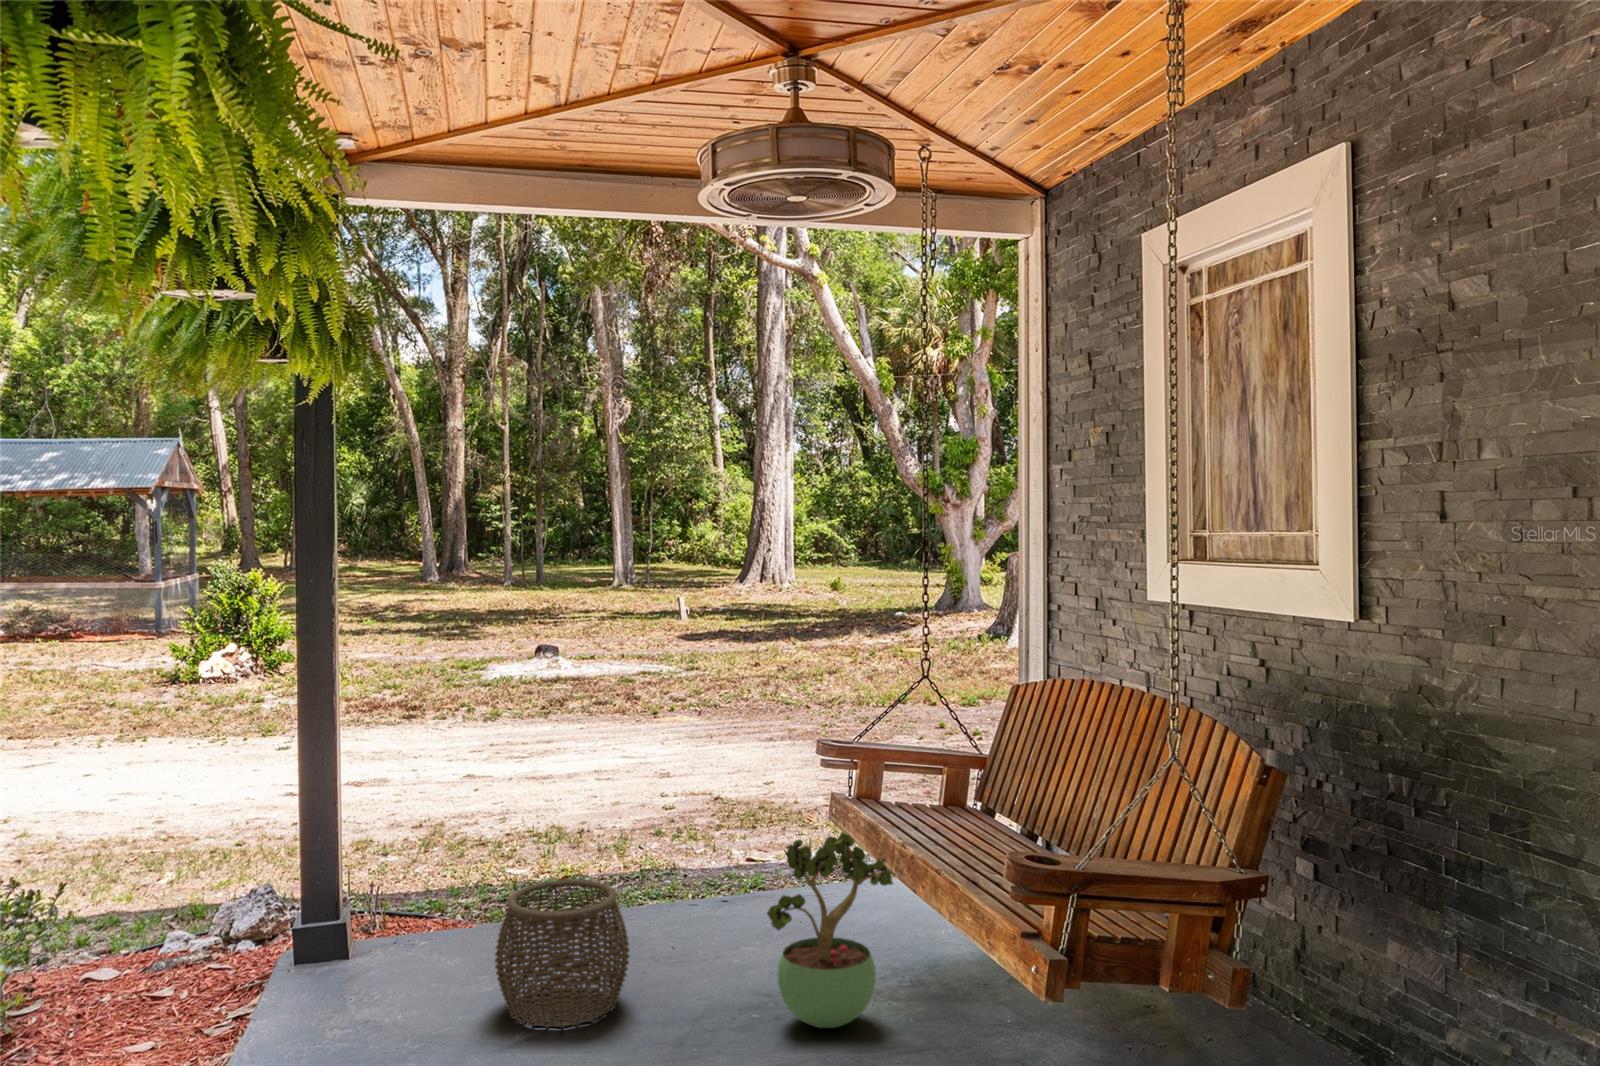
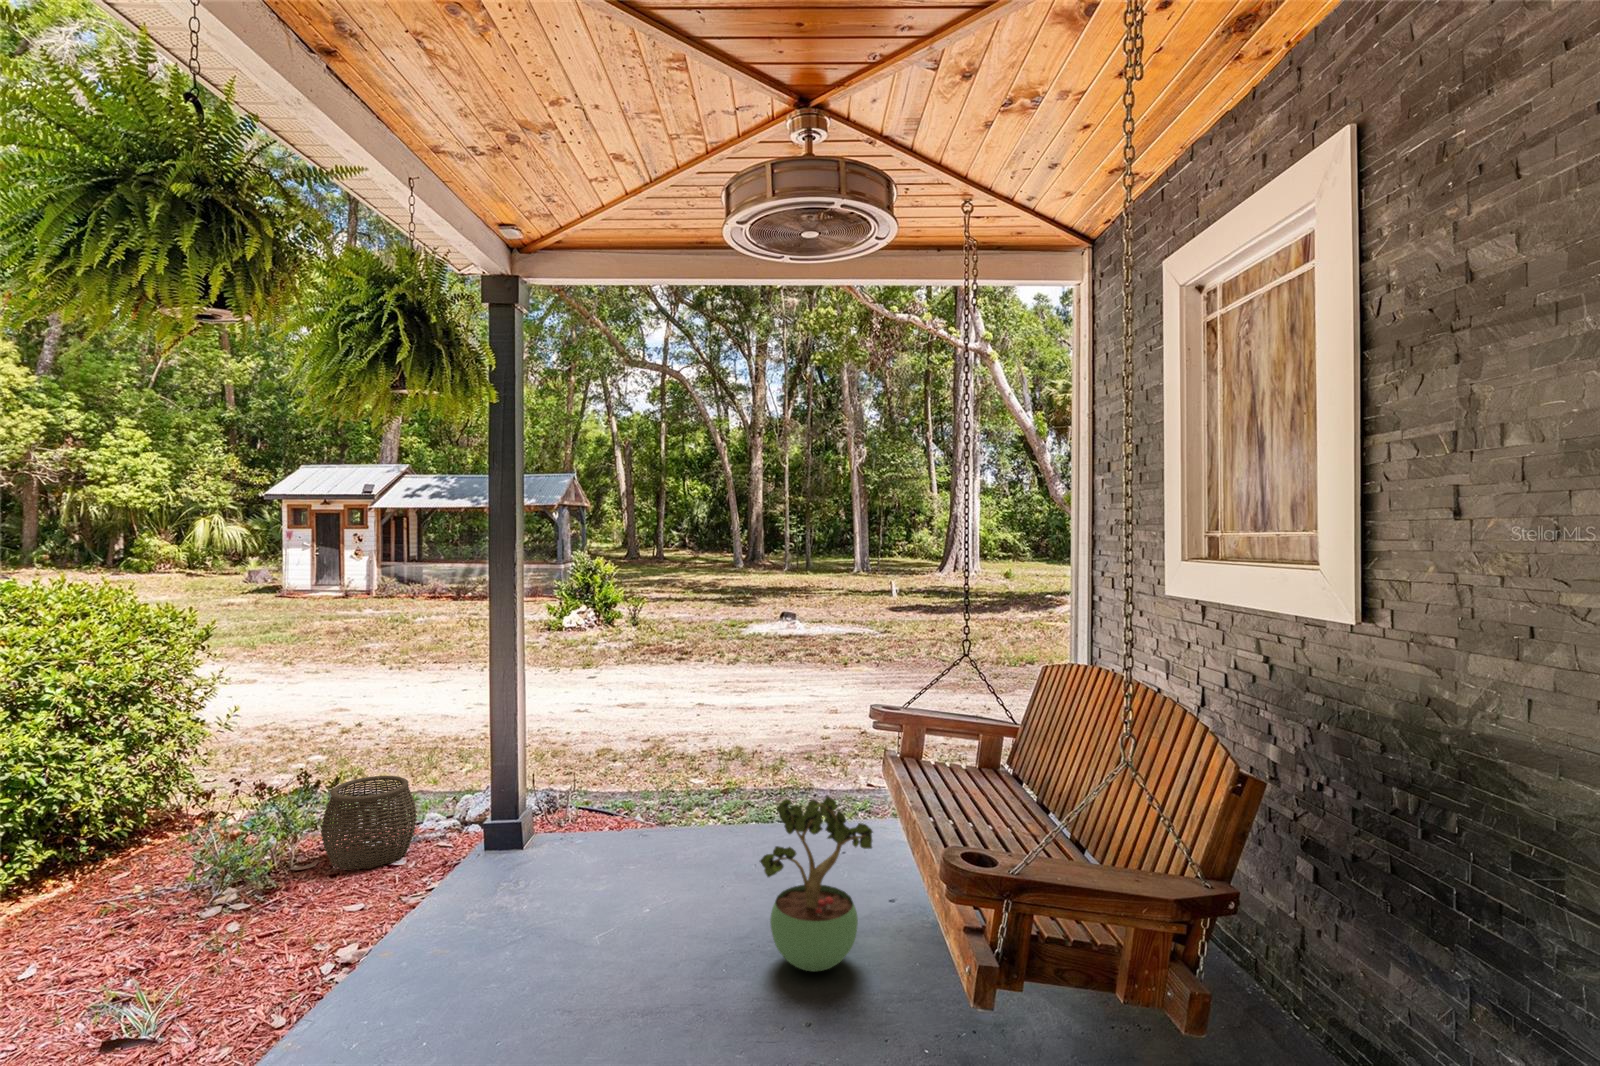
woven basket: present [495,880,630,1028] -> present [321,776,417,870]

